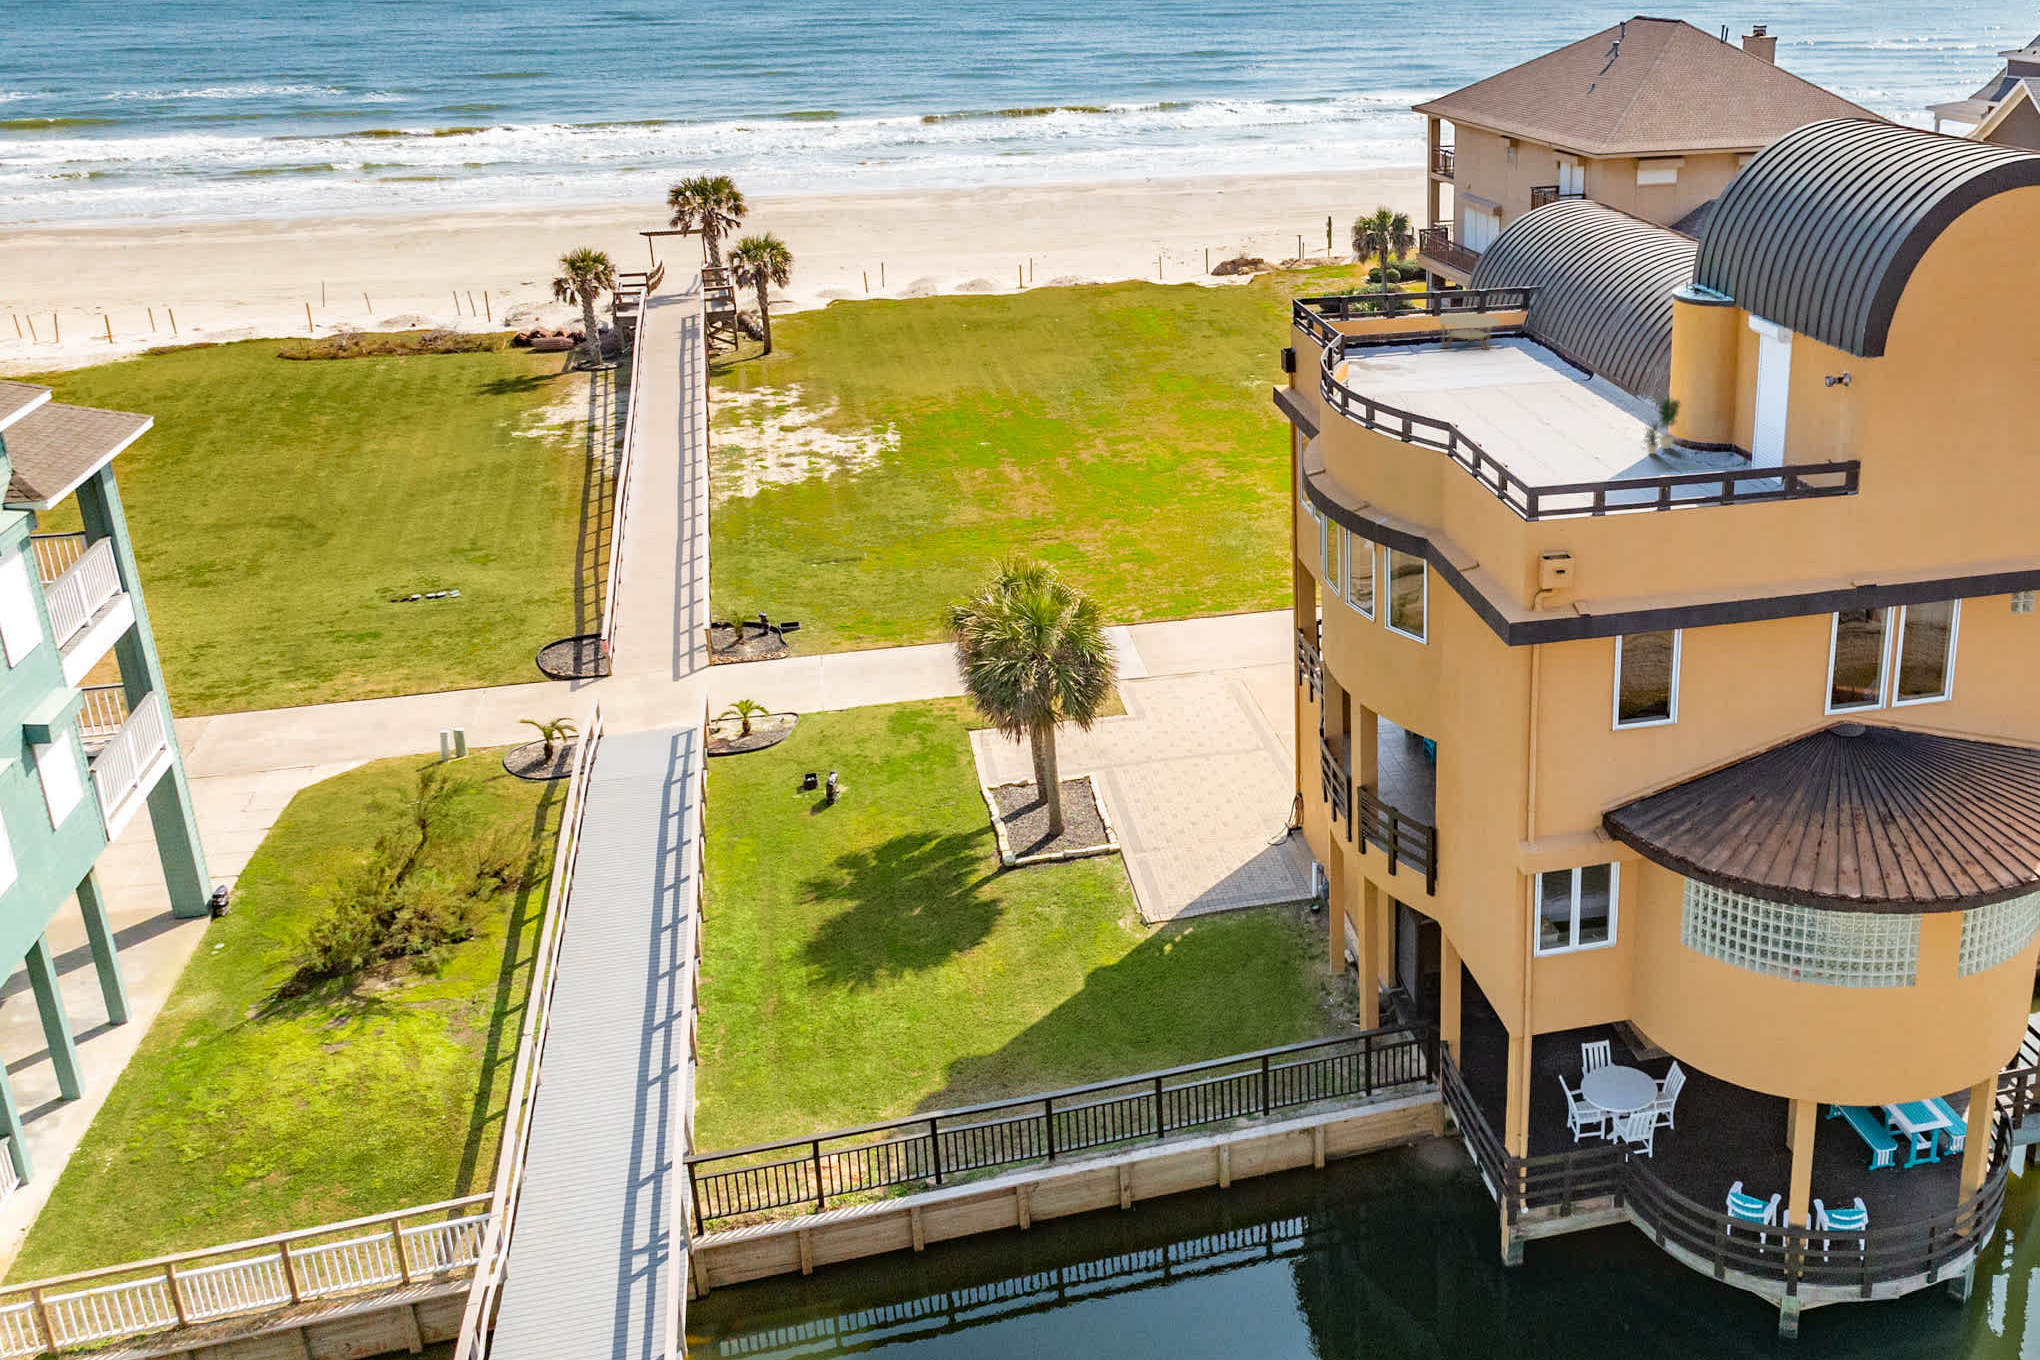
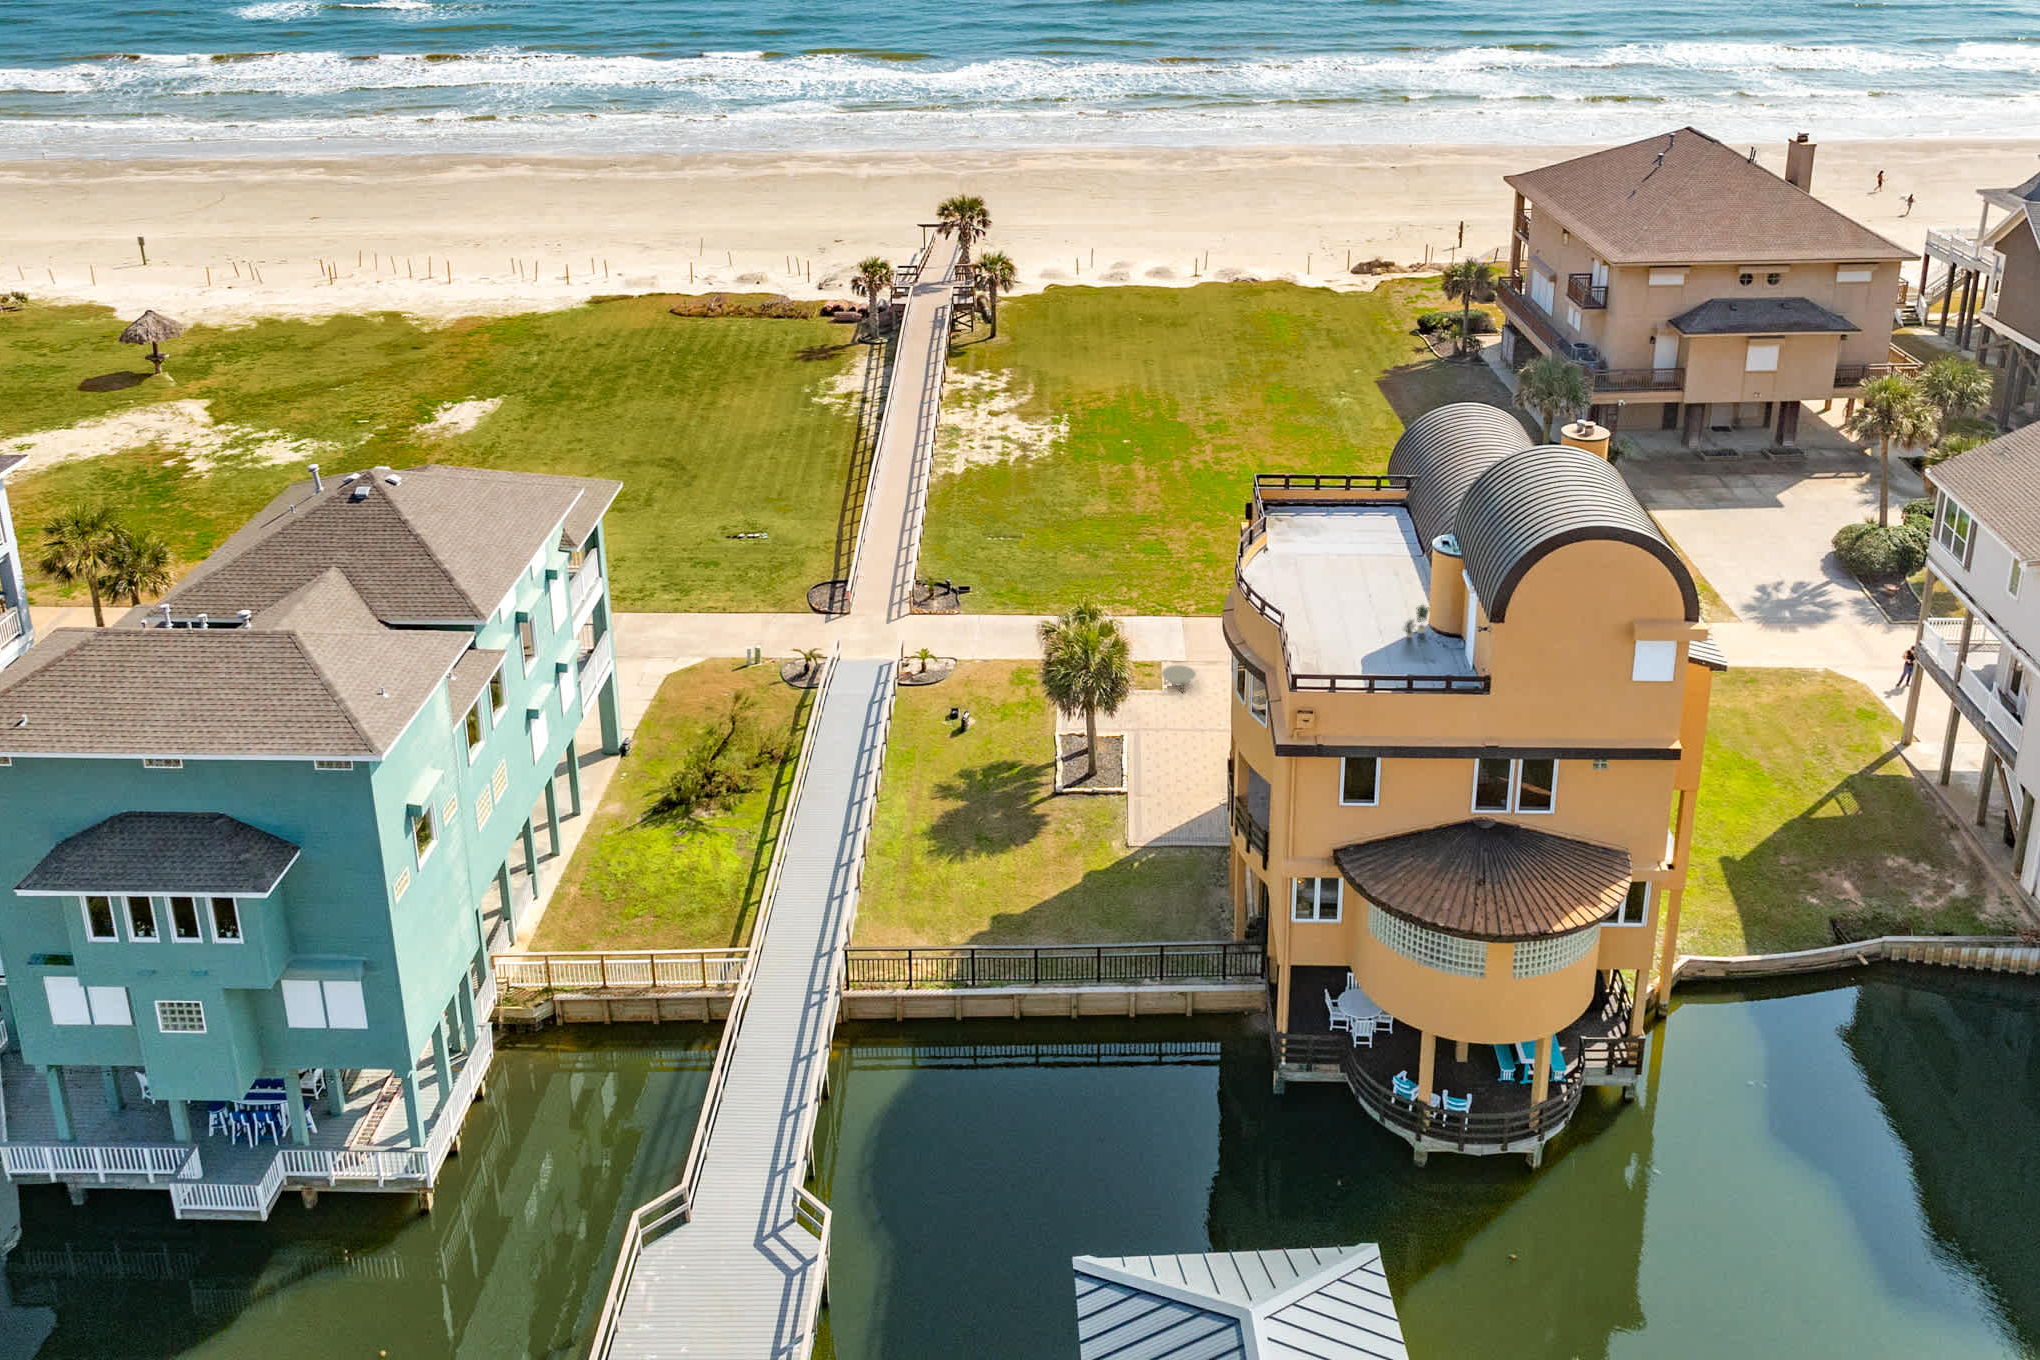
round table: present [1437,313,1500,350] -> present [1162,665,1196,693]

